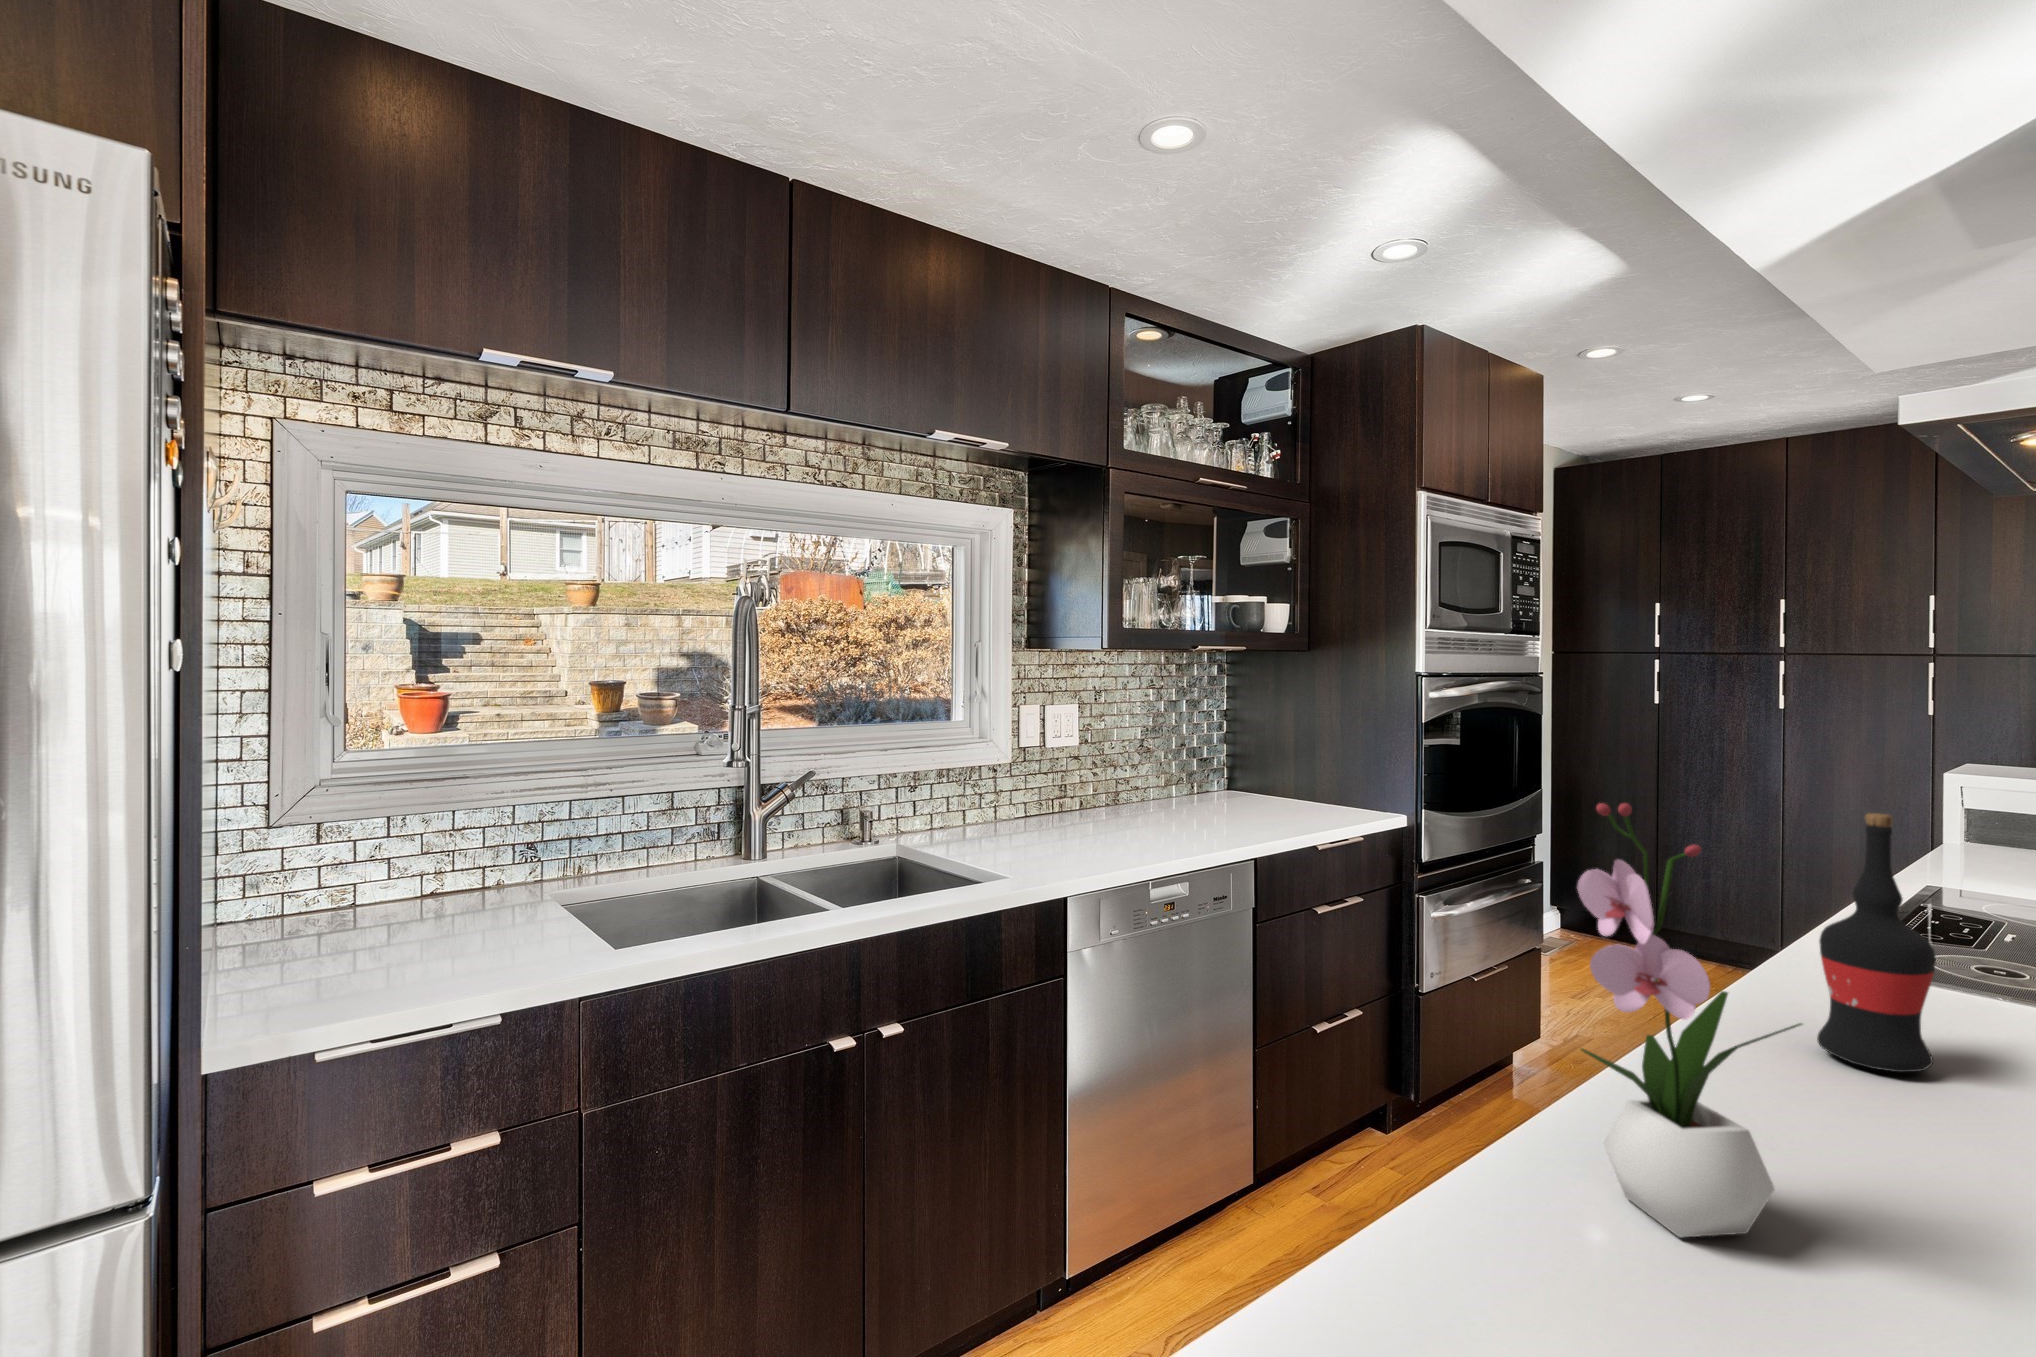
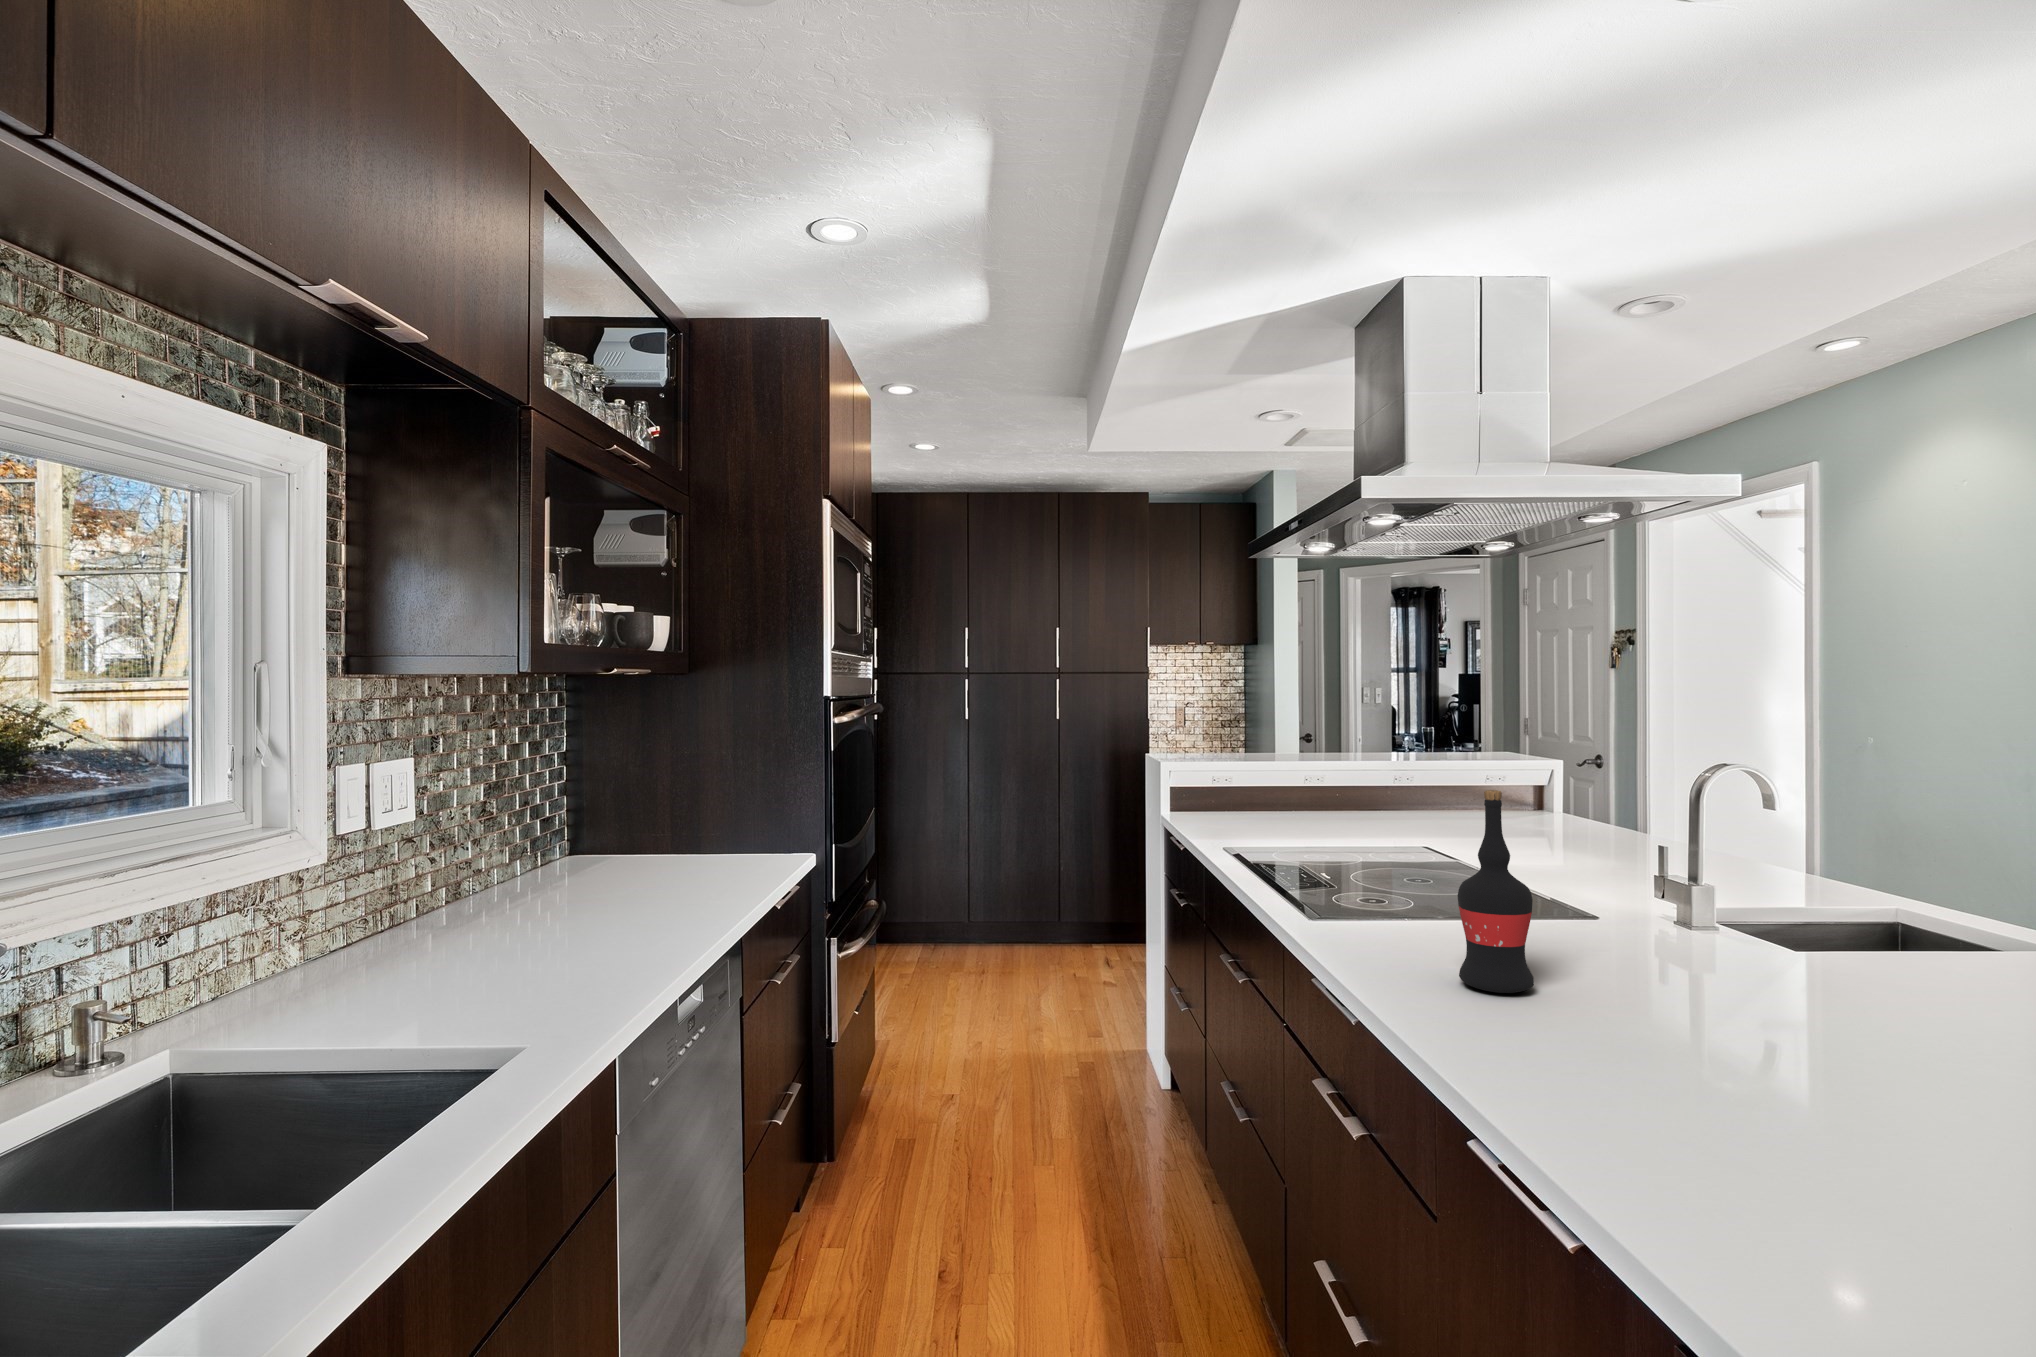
flower arrangement: present [1577,803,1802,1237] -> none [1684,800,1842,1186]

